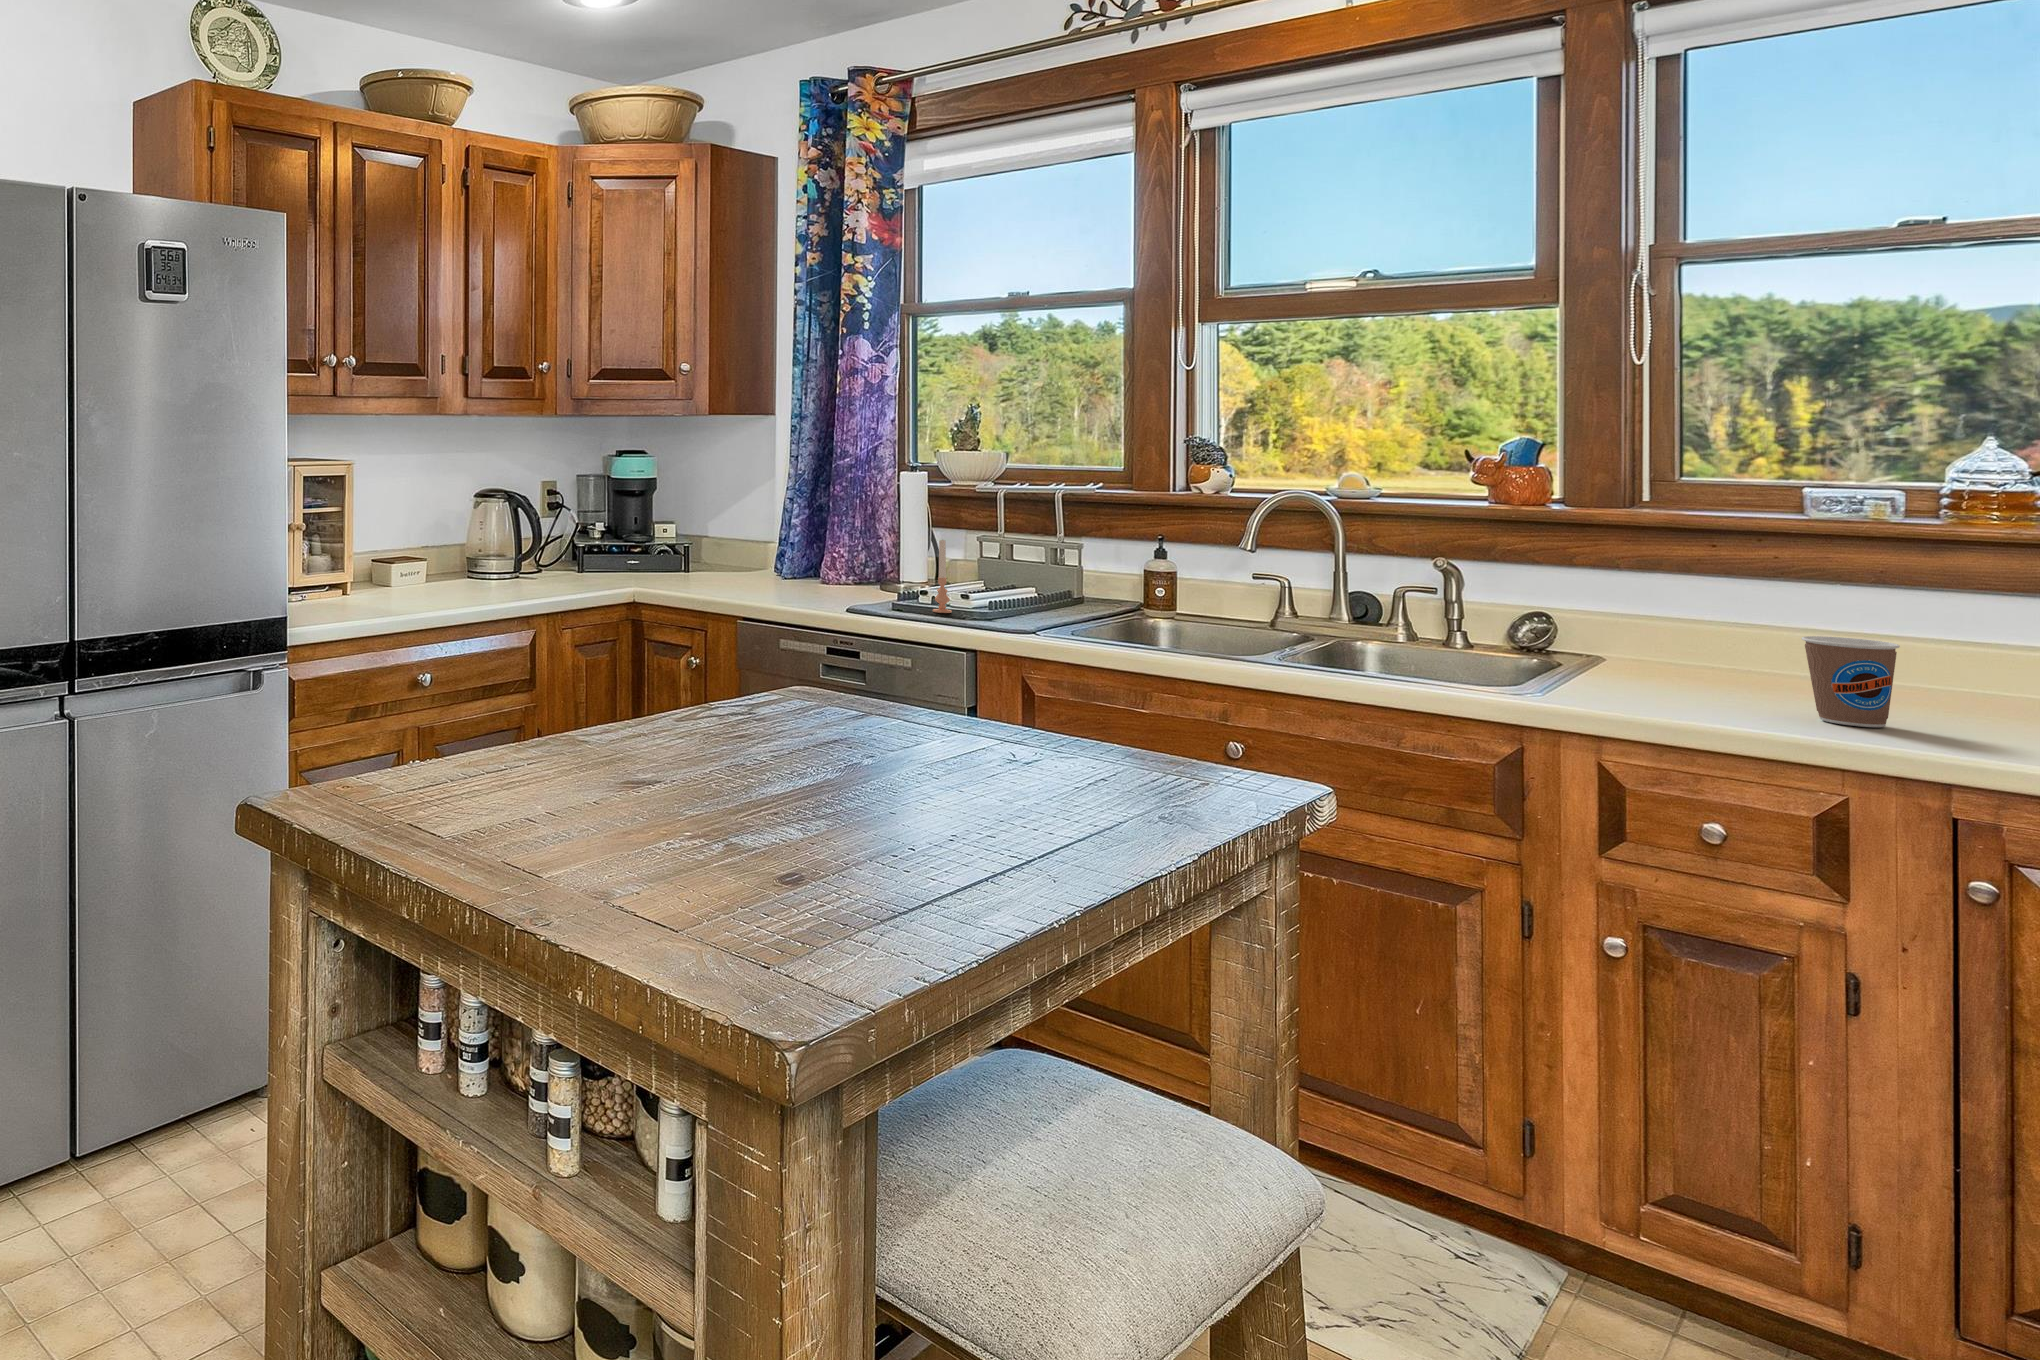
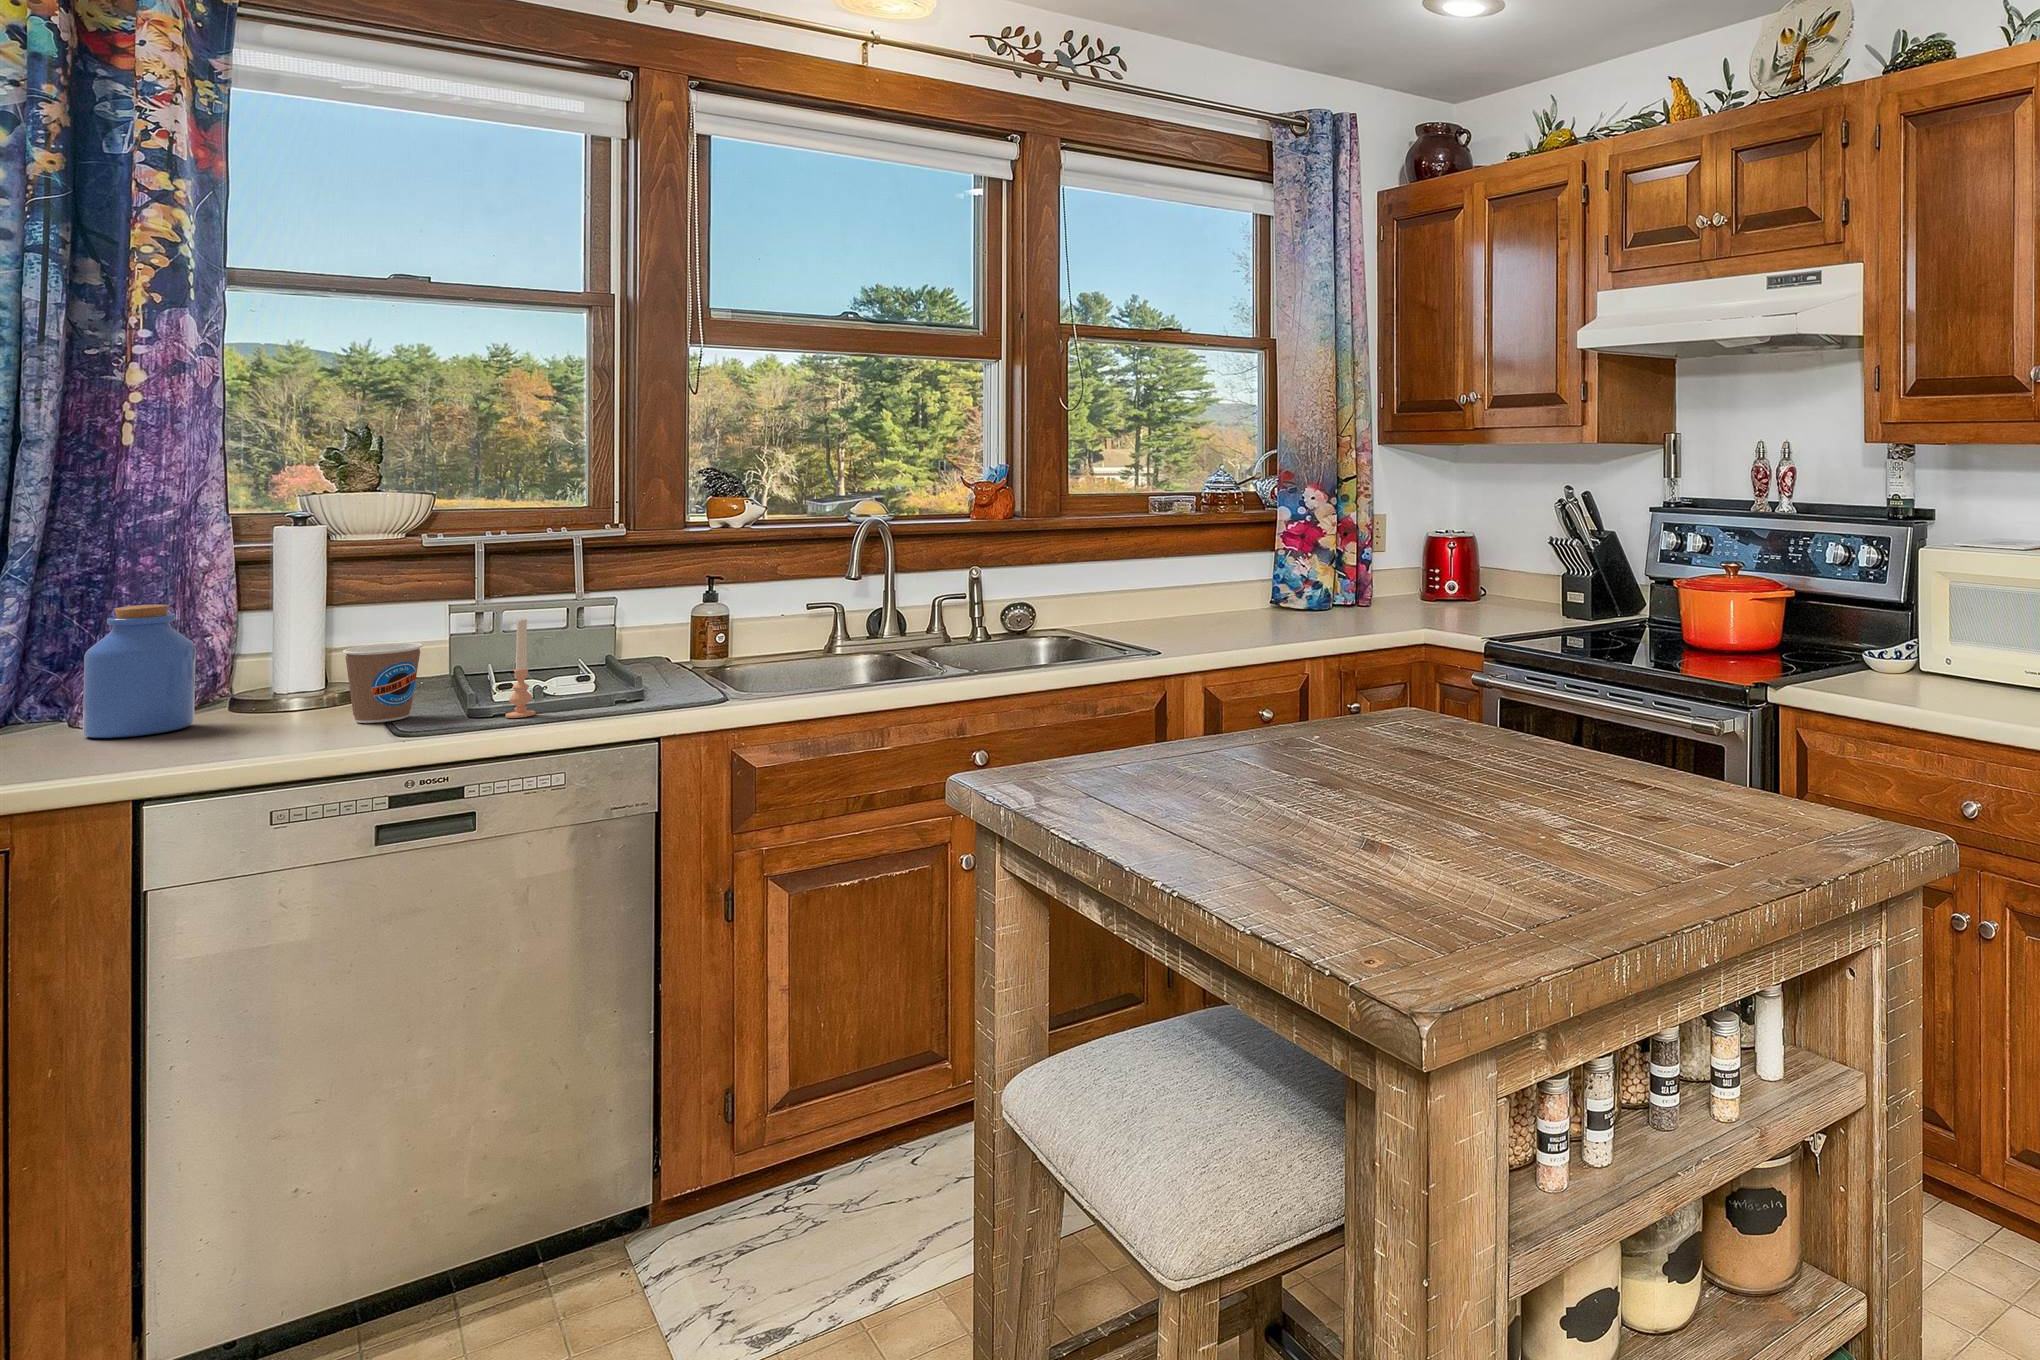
jar: none [817,511,866,588] -> present [83,604,196,738]
coffee cup: present [1801,636,1900,727] -> present [343,643,423,723]

